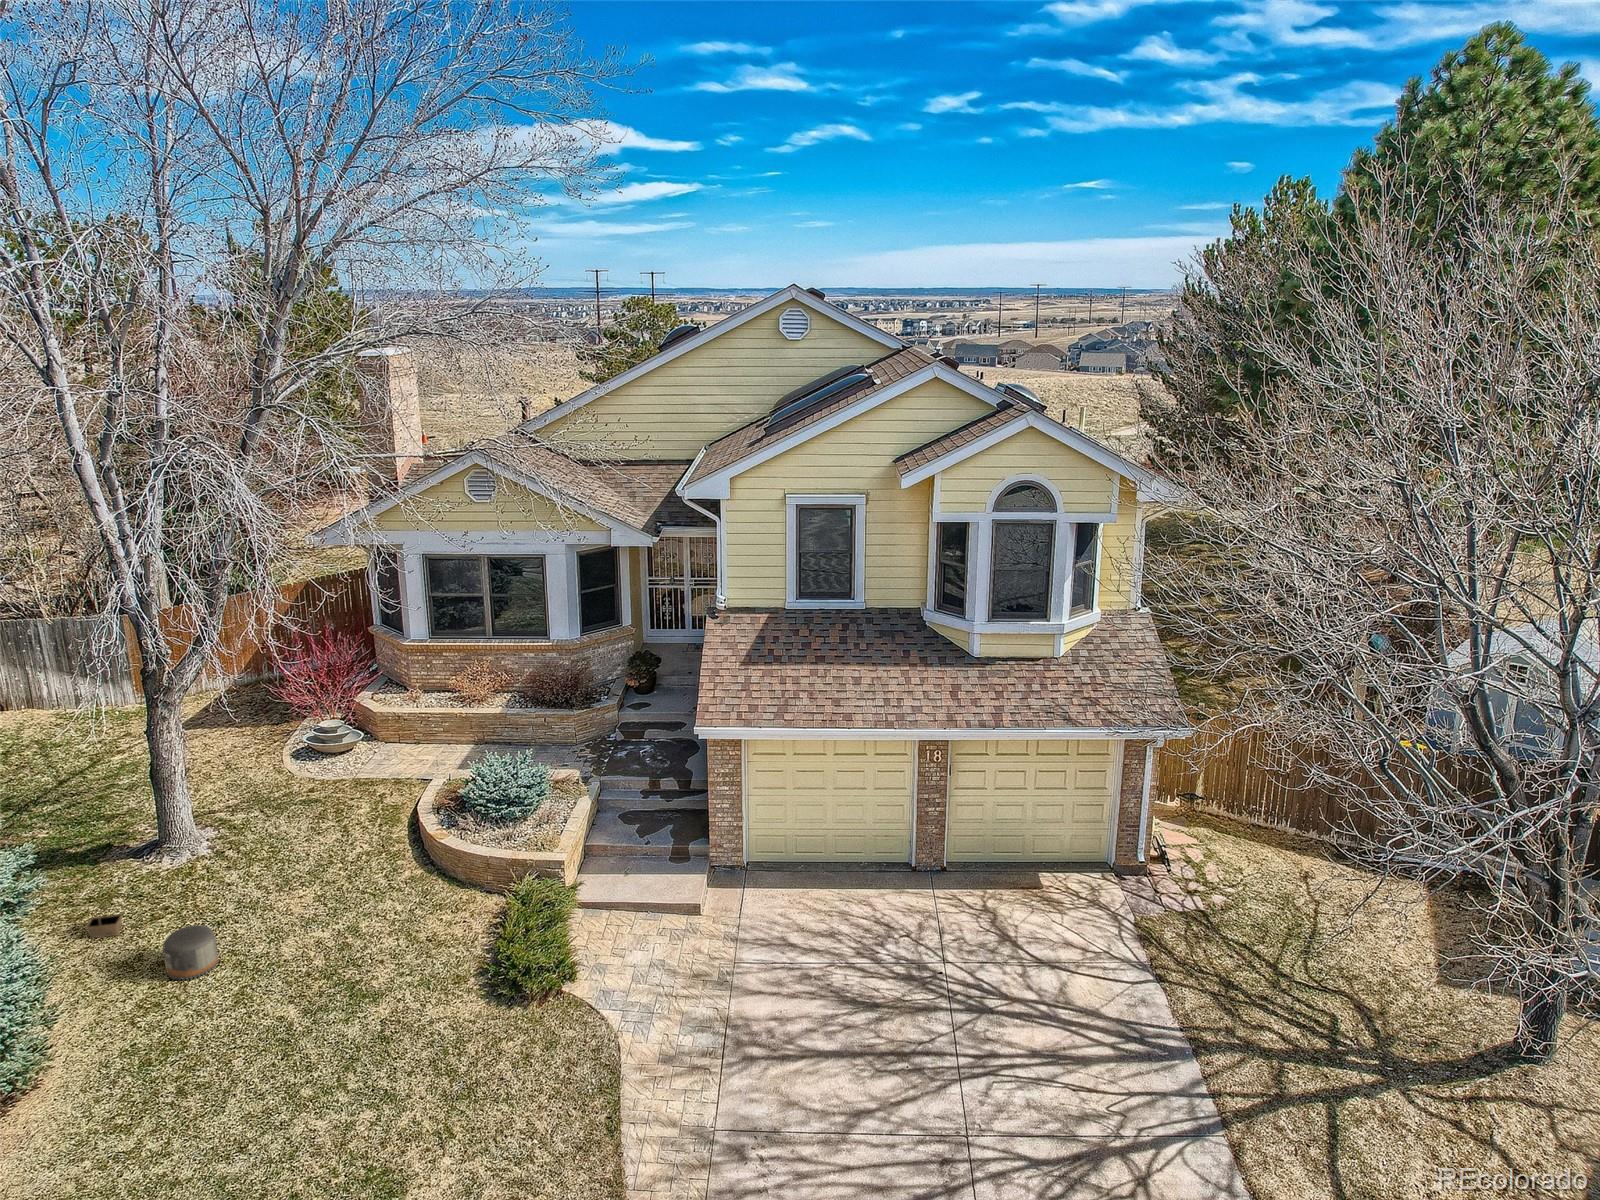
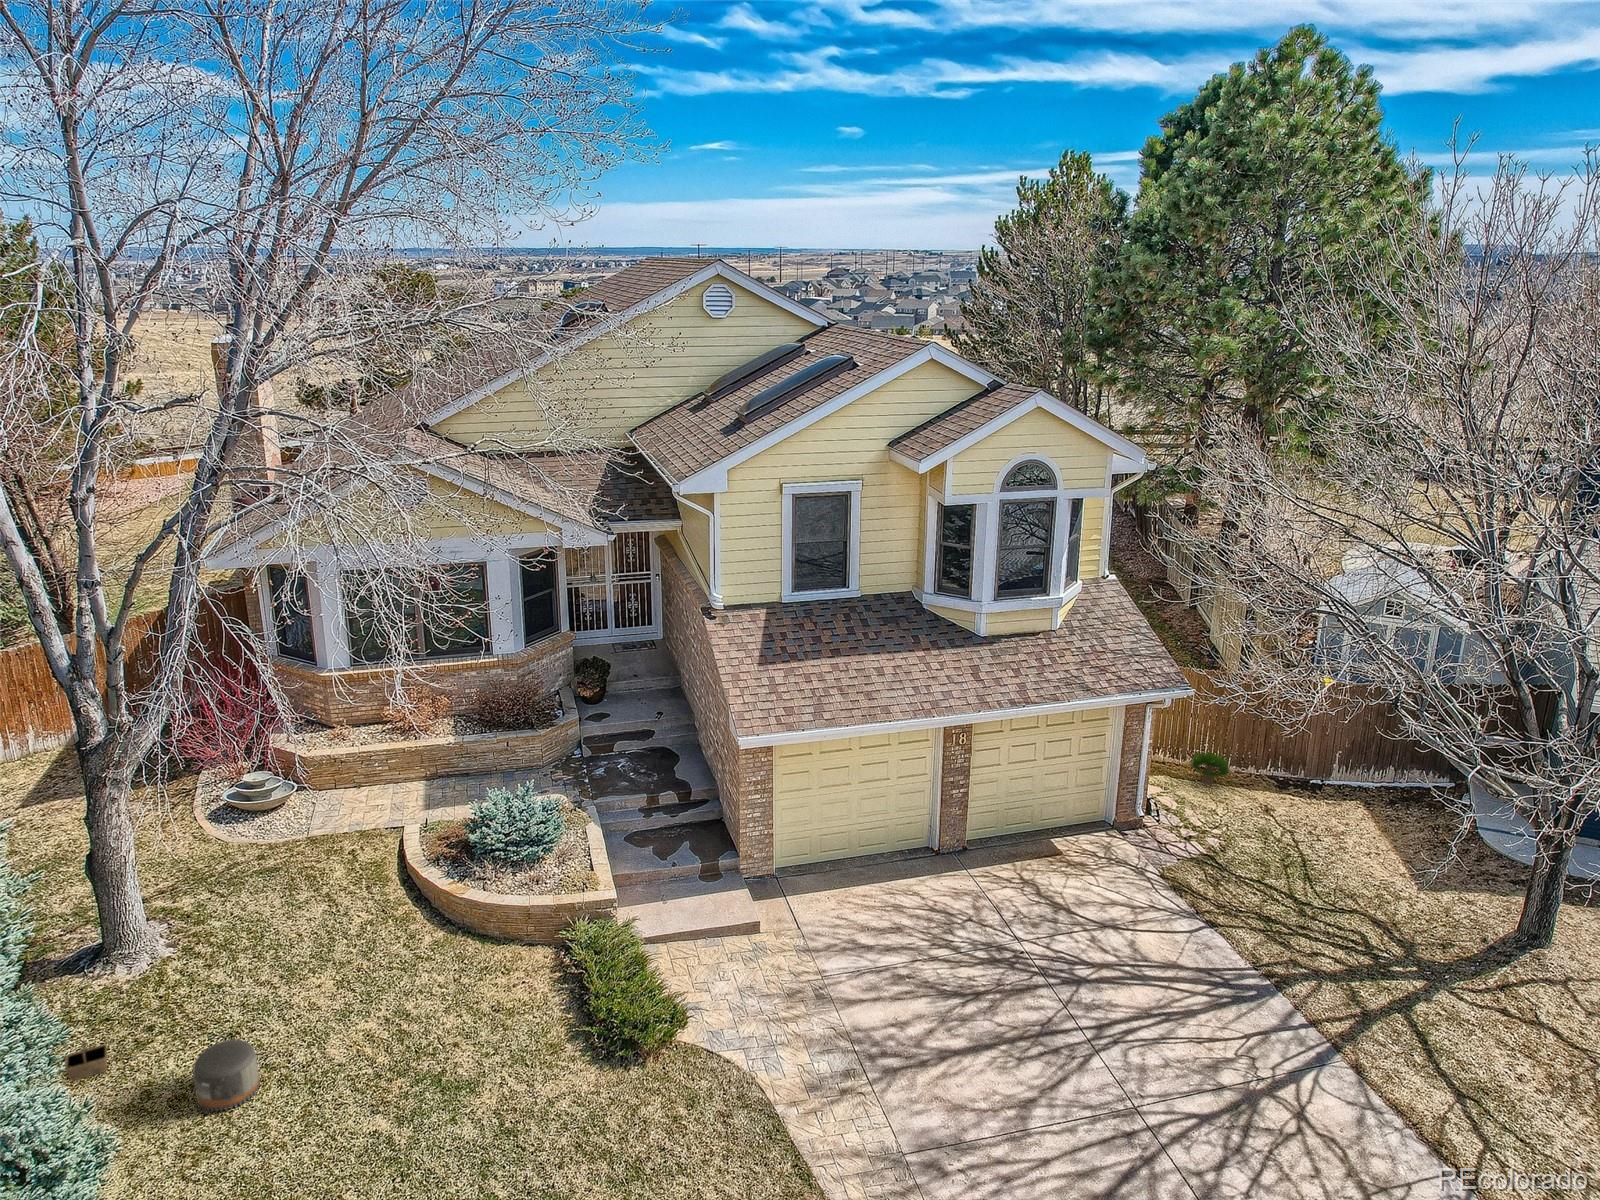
potted plant: none [1229,803,1280,844] -> present [1189,752,1230,786]

